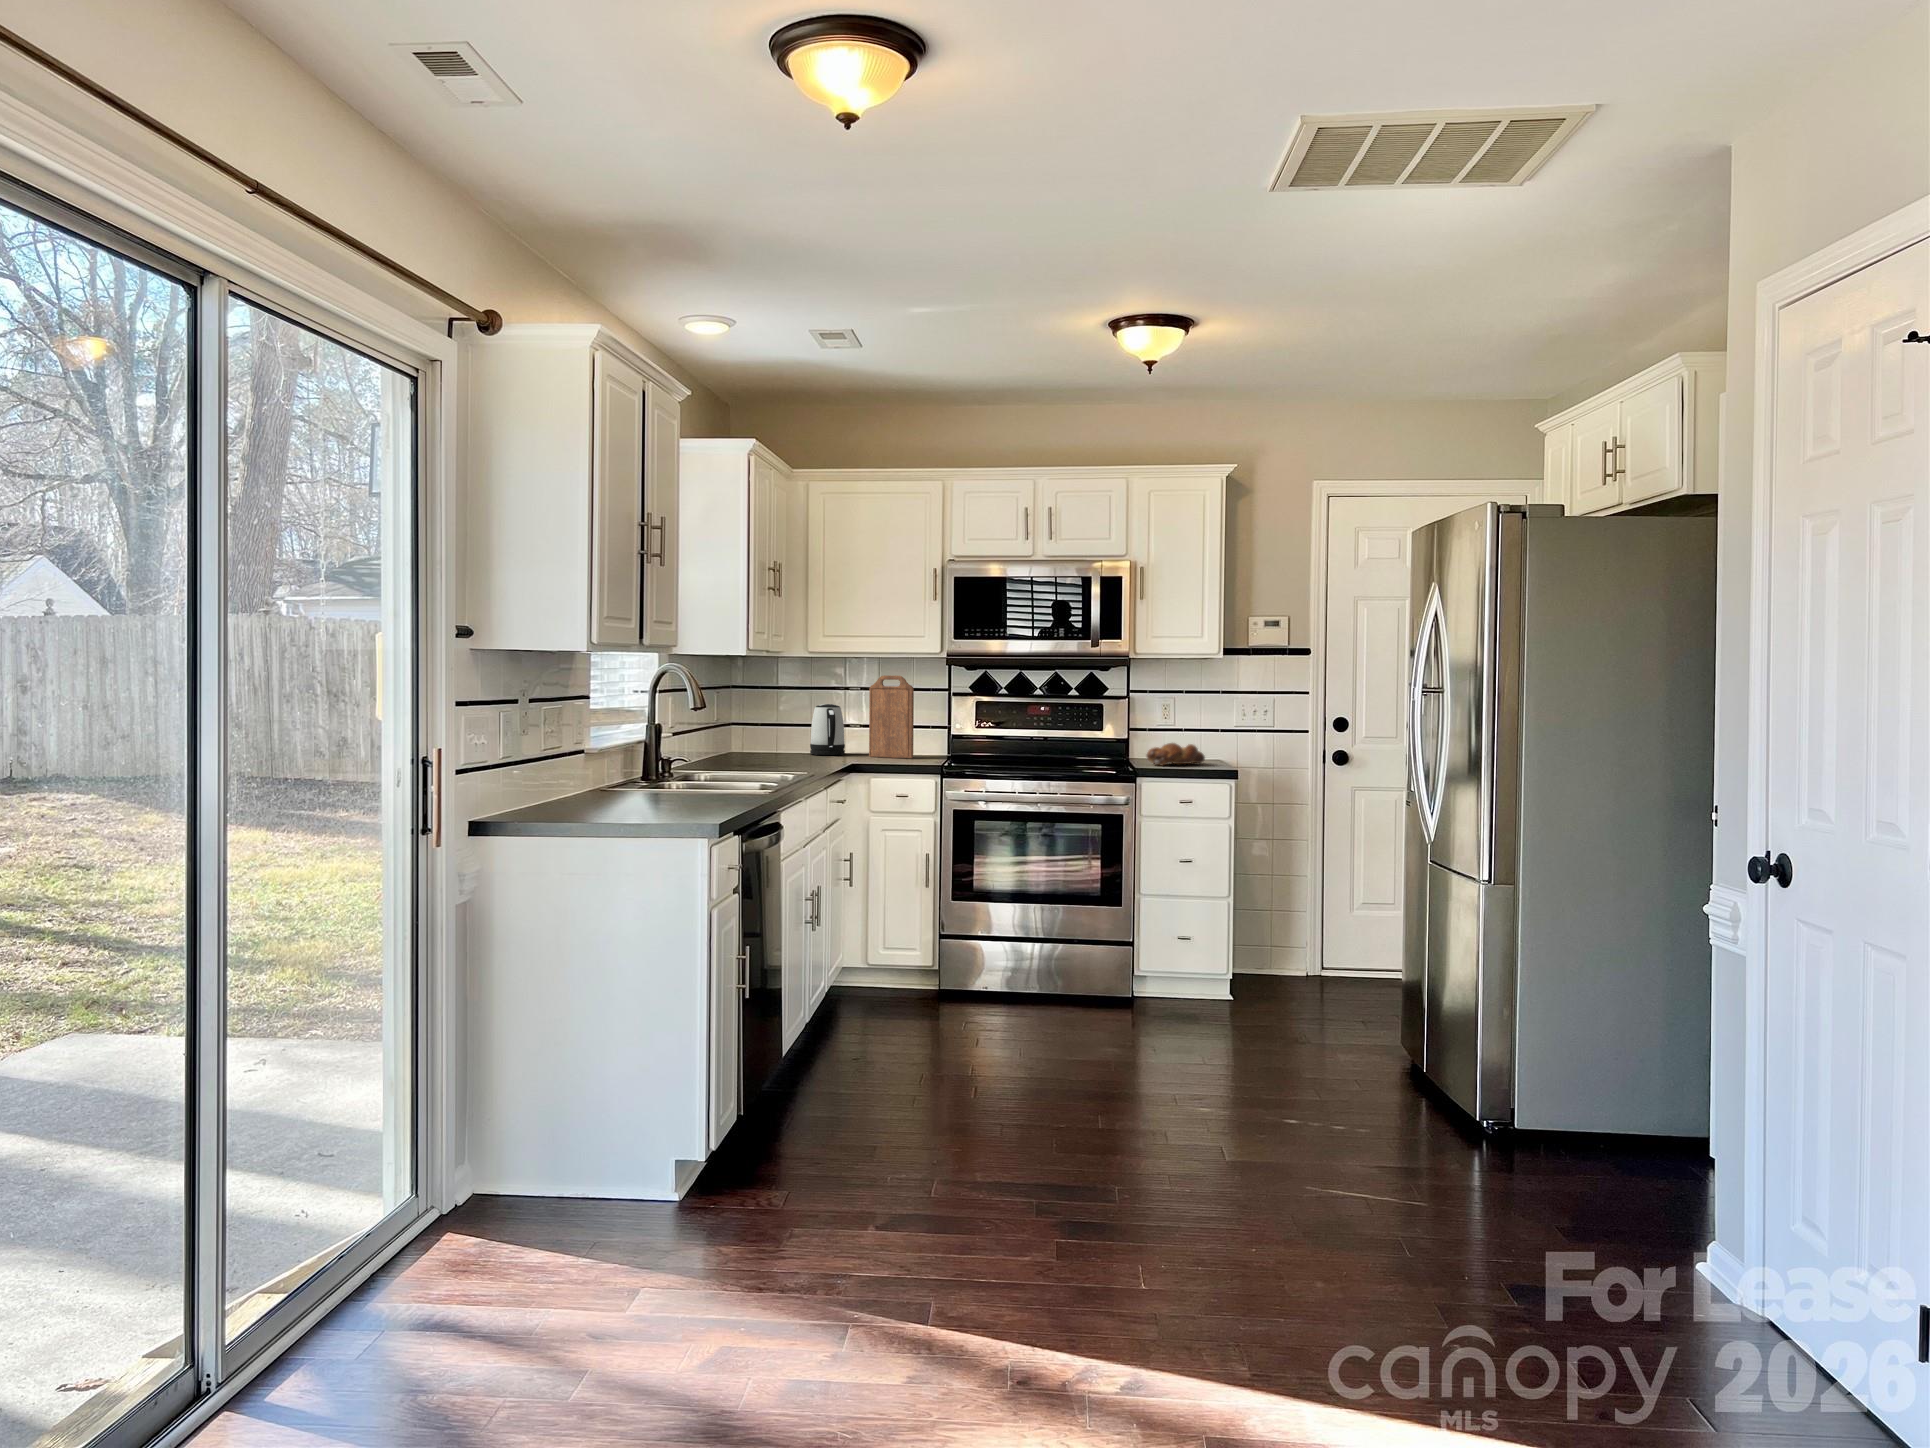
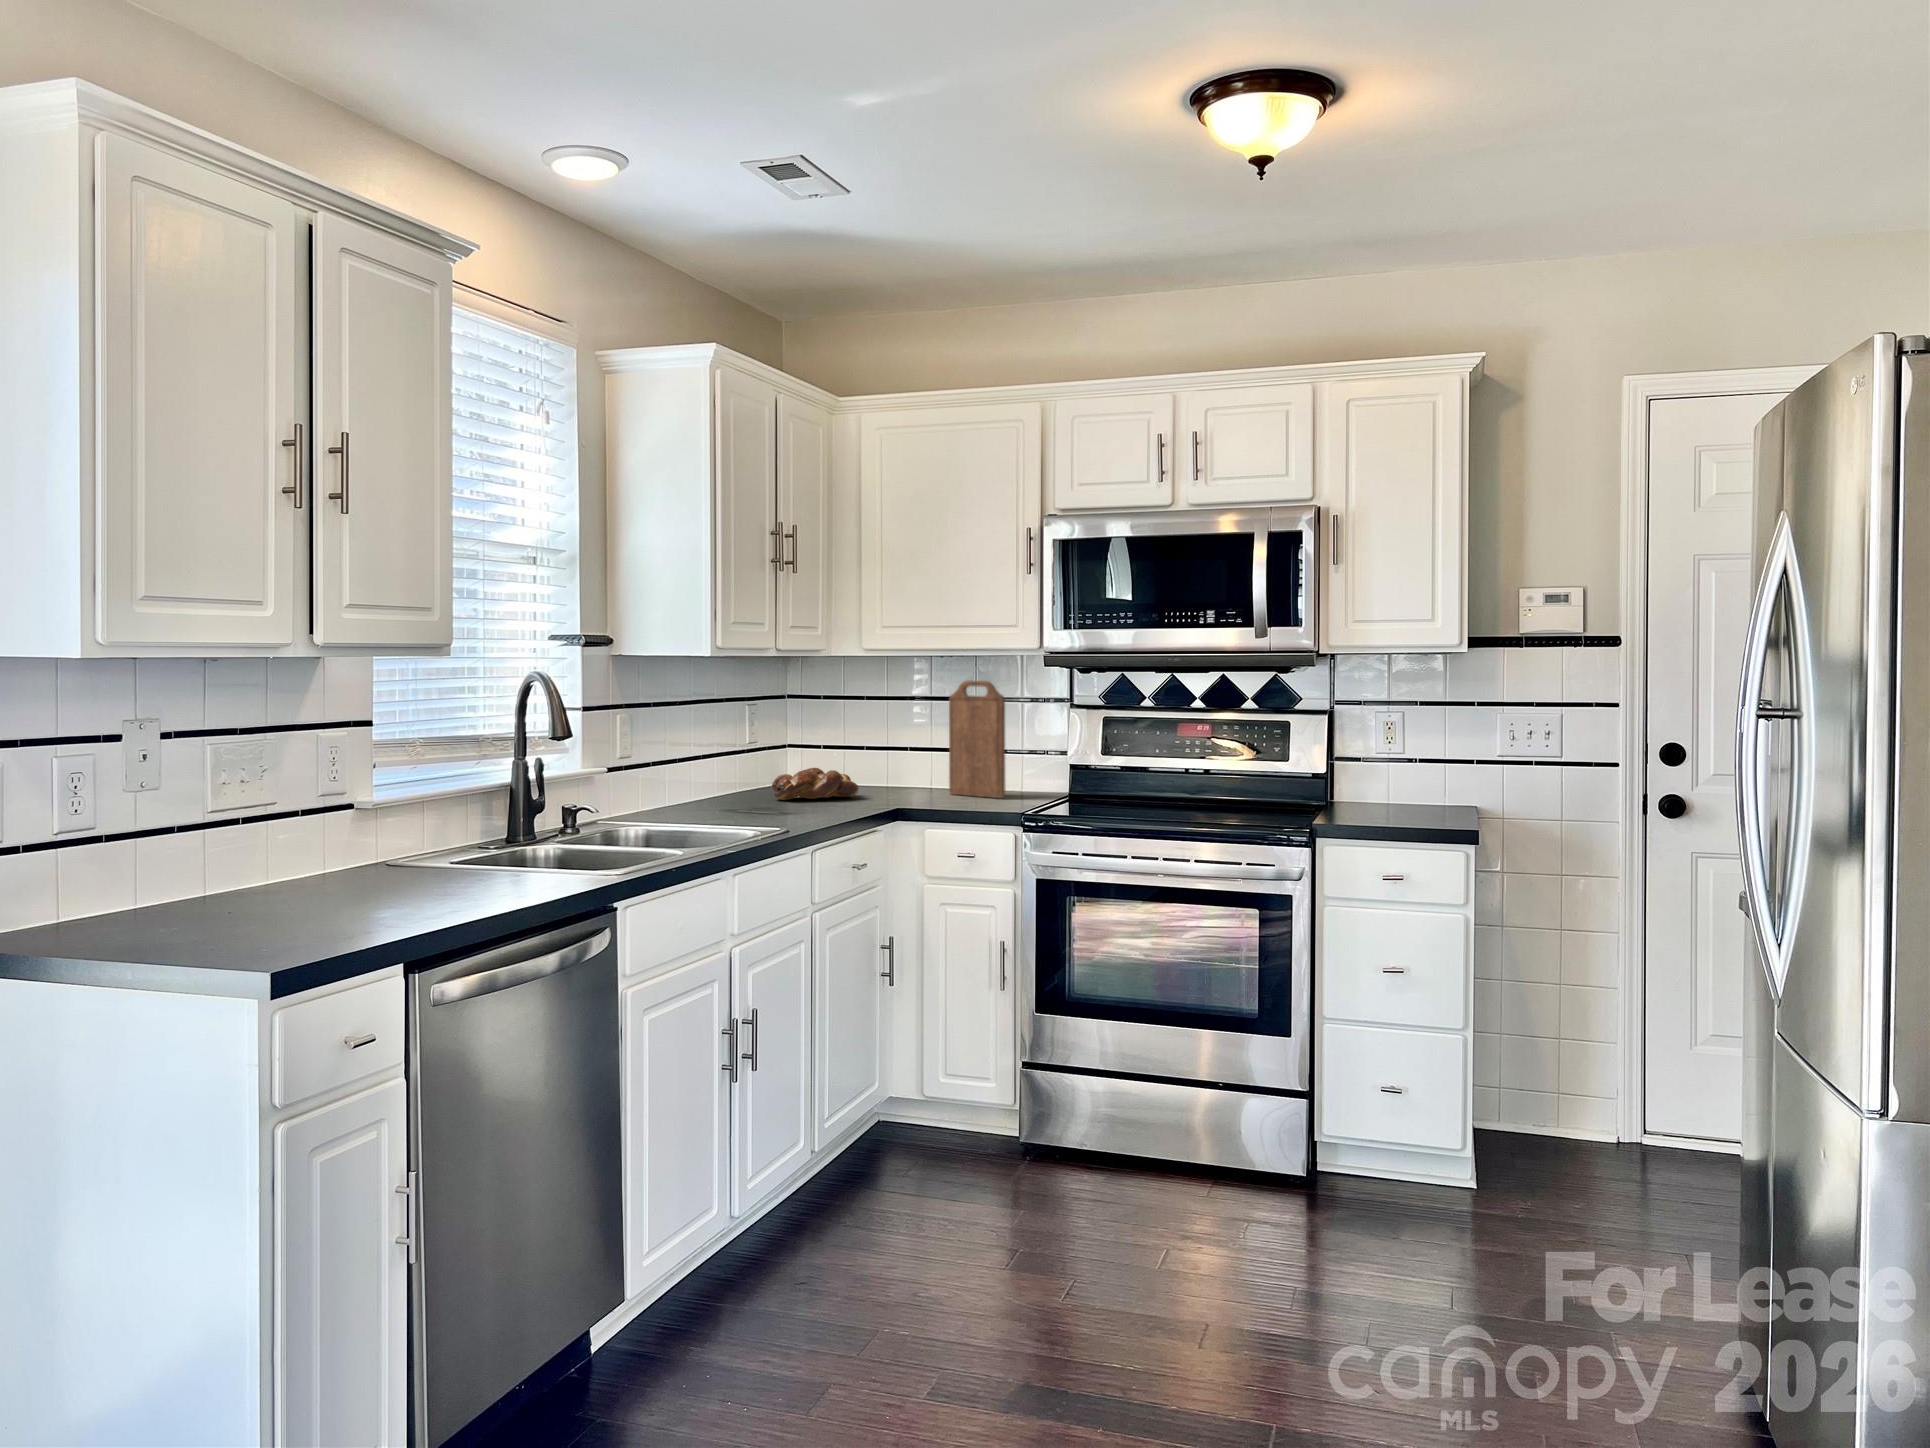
kettle: present [810,704,845,755] -> none [875,720,923,791]
bread loaf: present [1146,743,1205,766] -> present [772,768,859,800]

